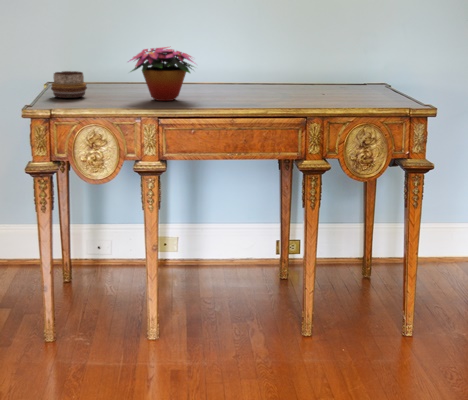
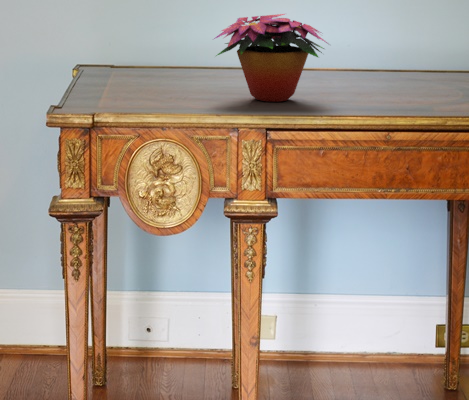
decorative bowl: present [51,71,87,98] -> none [89,52,146,95]

